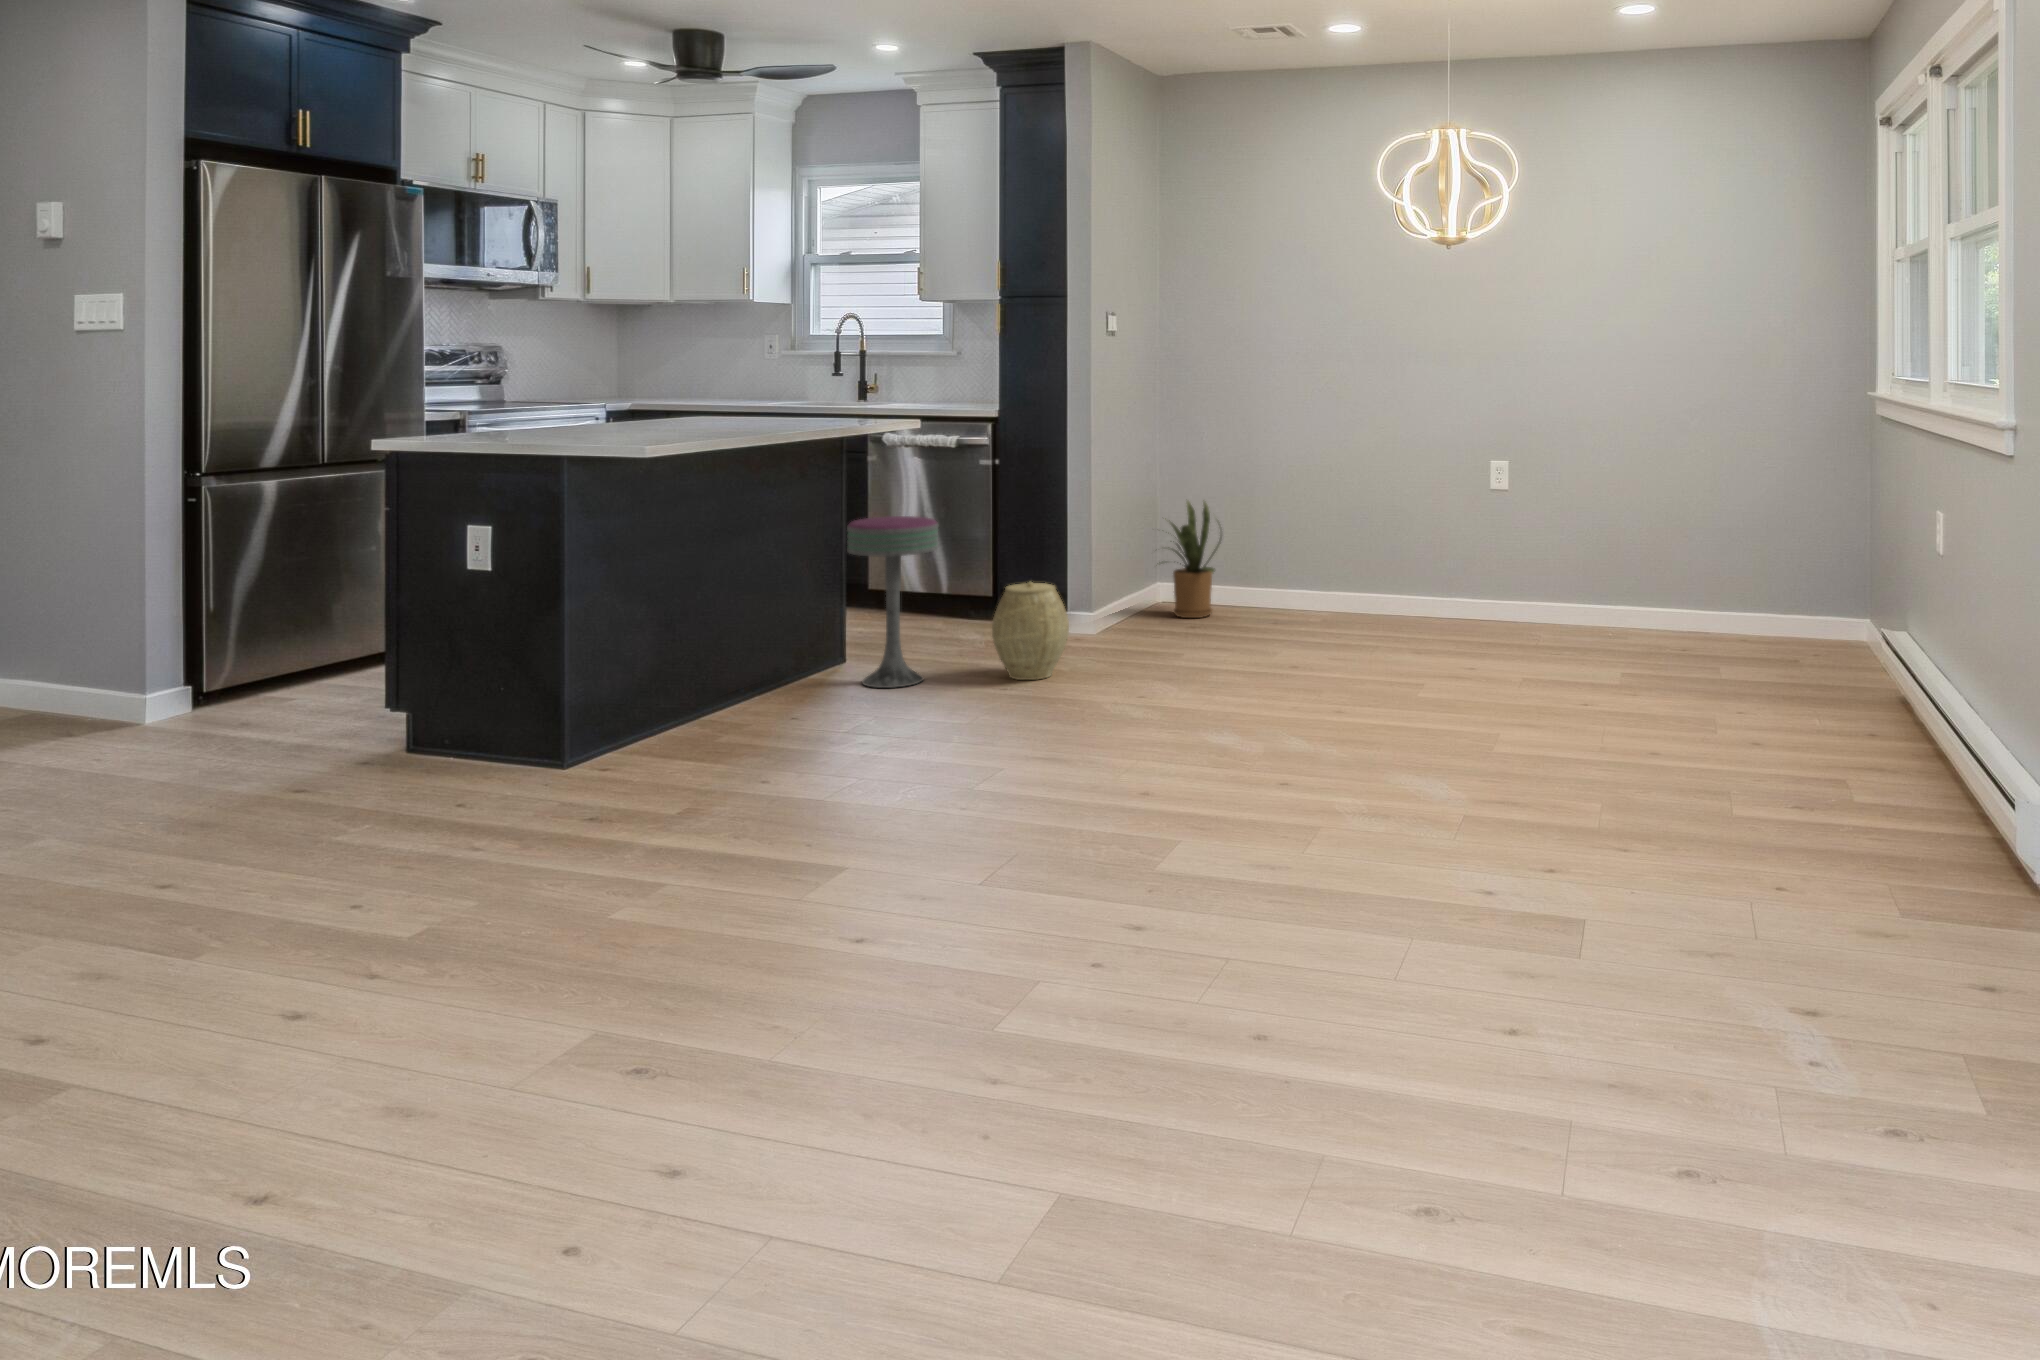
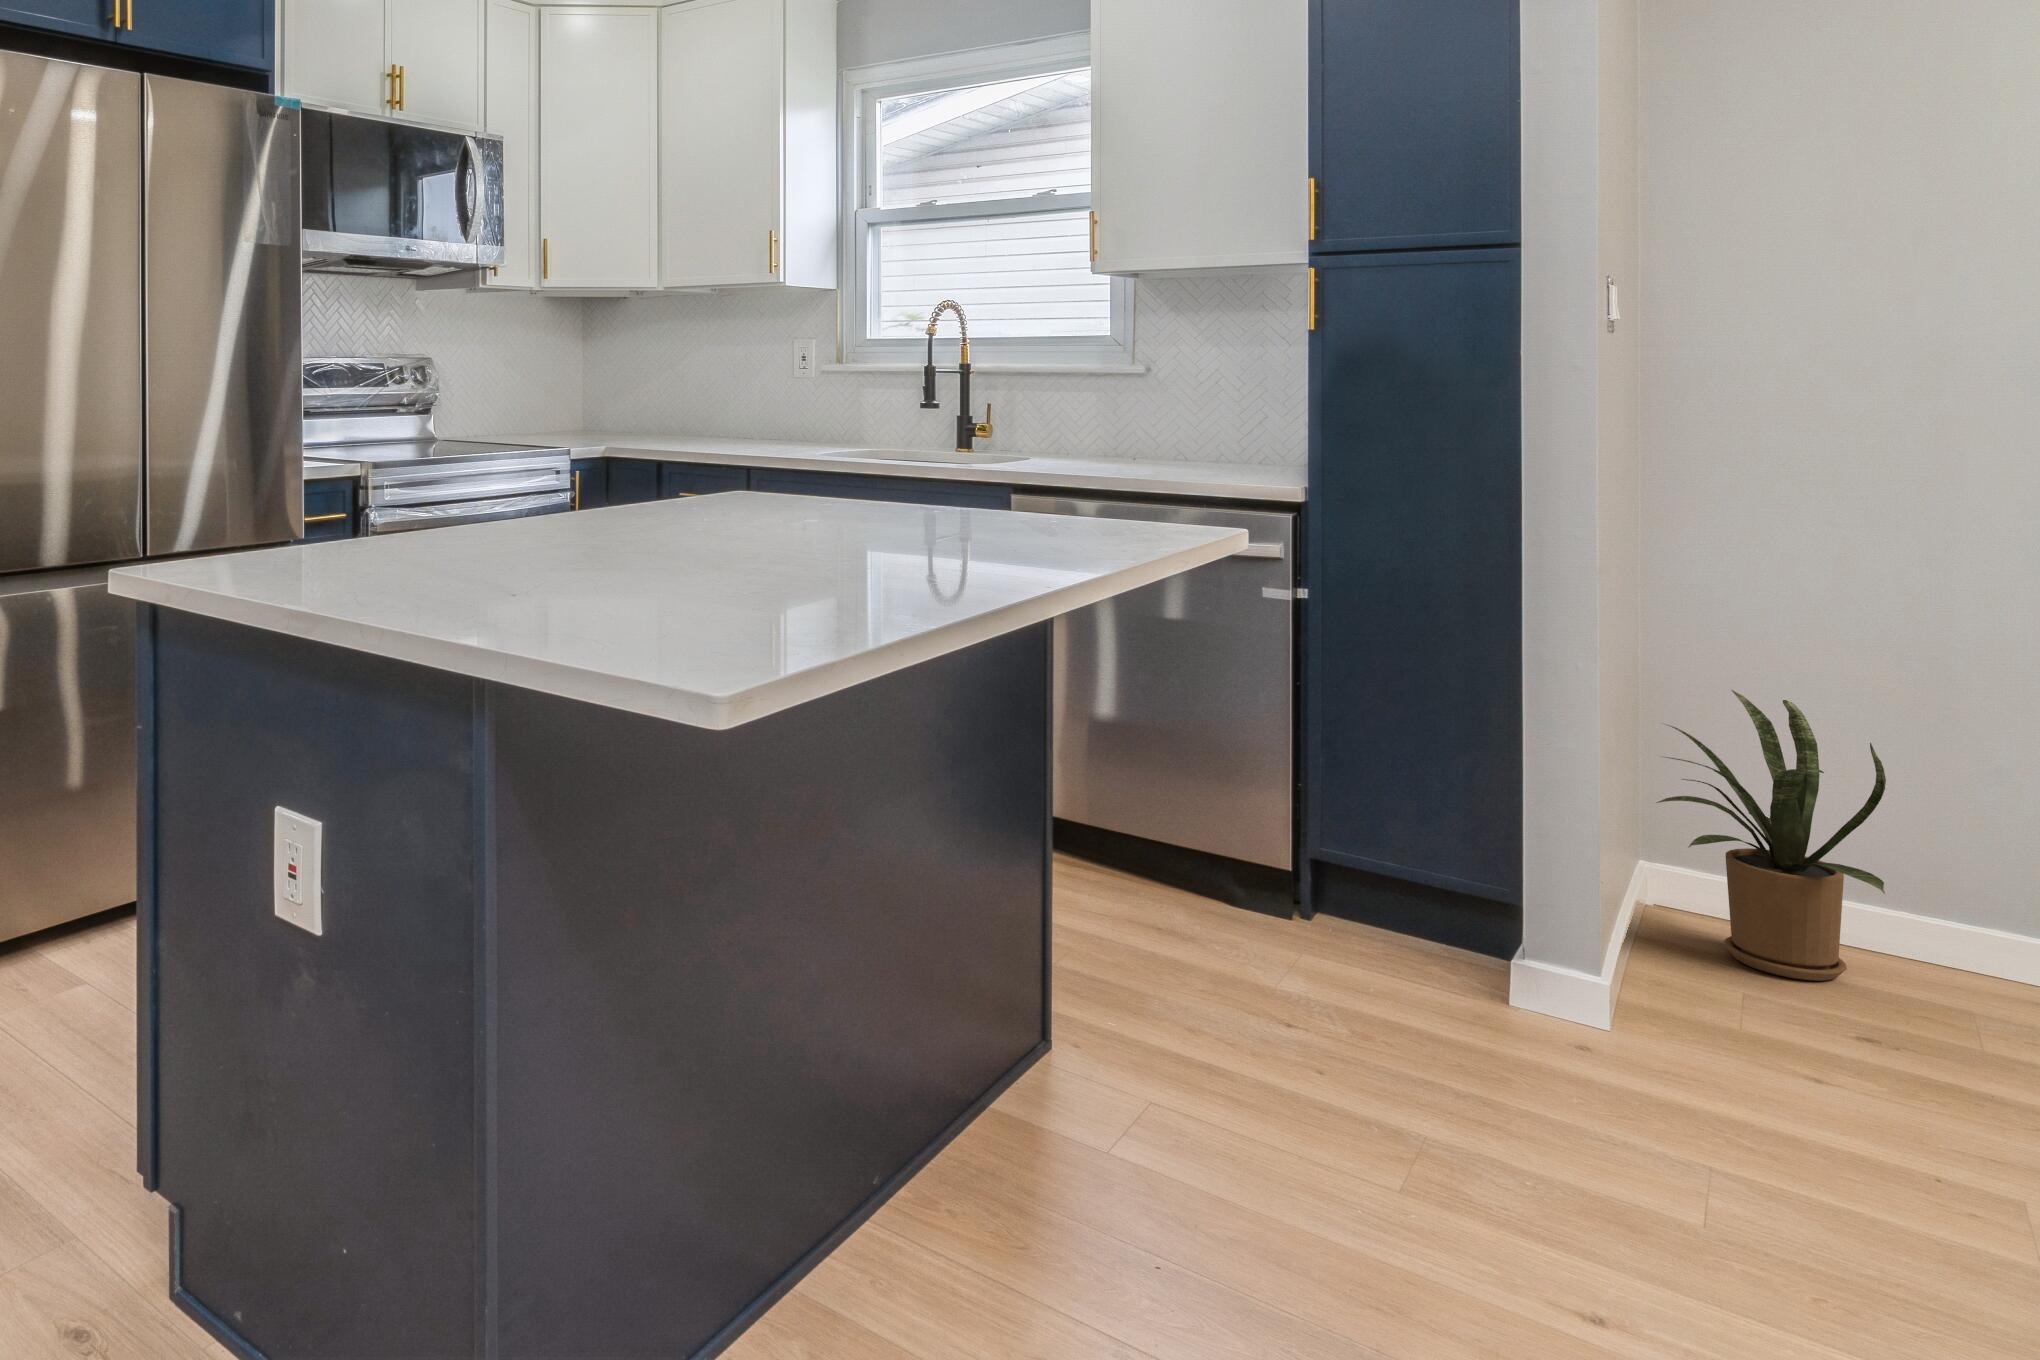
bar stool: present [847,516,938,688] -> none [1094,748,1329,1203]
woven basket: present [992,582,1069,680] -> none [1468,953,1716,1245]

